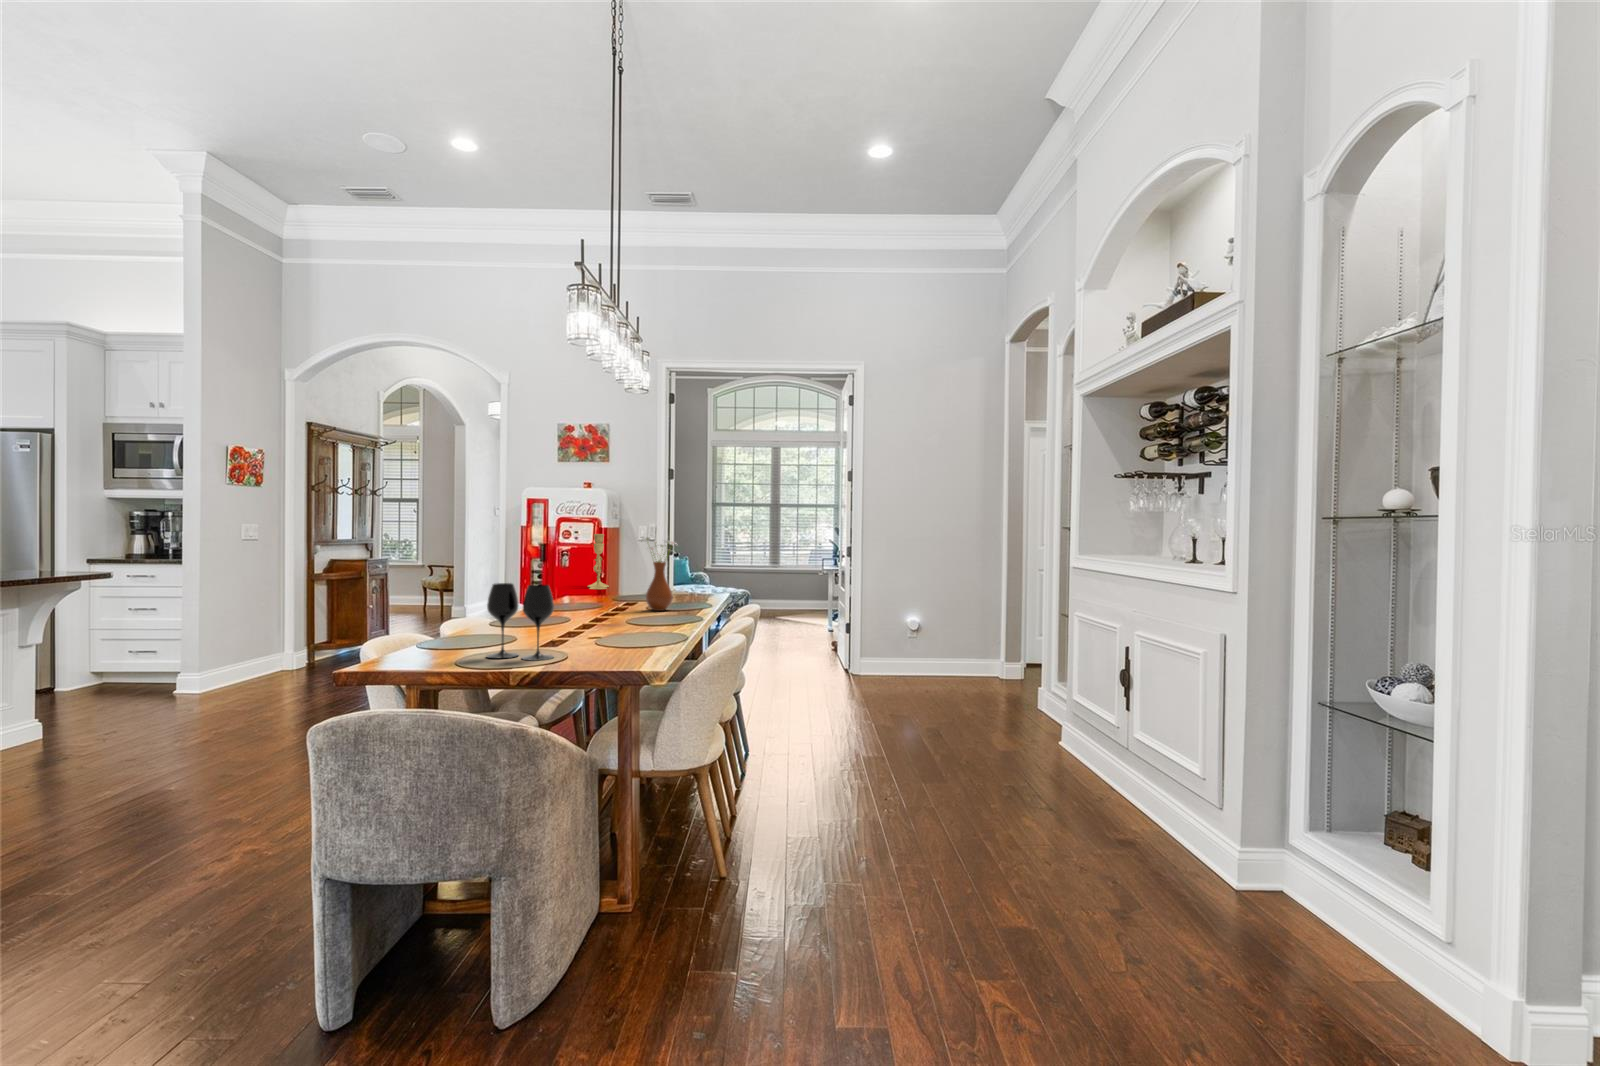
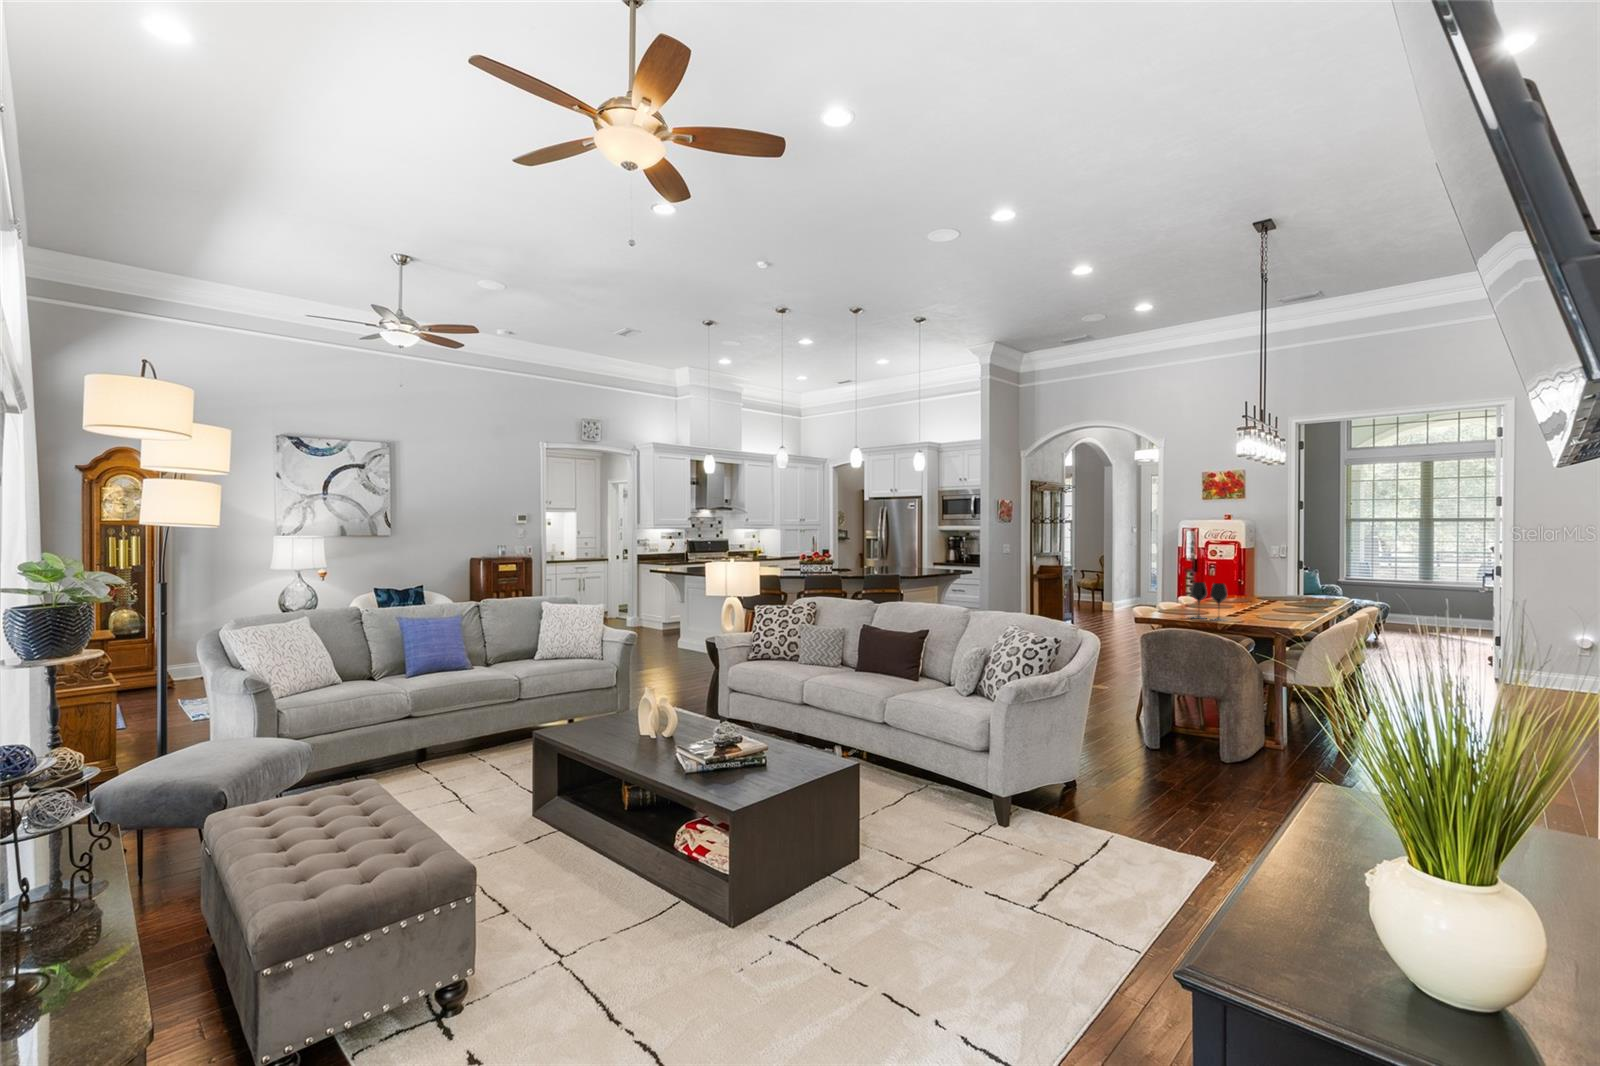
candlestick: present [588,534,609,589] -> none [1229,552,1247,592]
vase: present [642,537,677,611] -> none [1275,557,1304,606]

